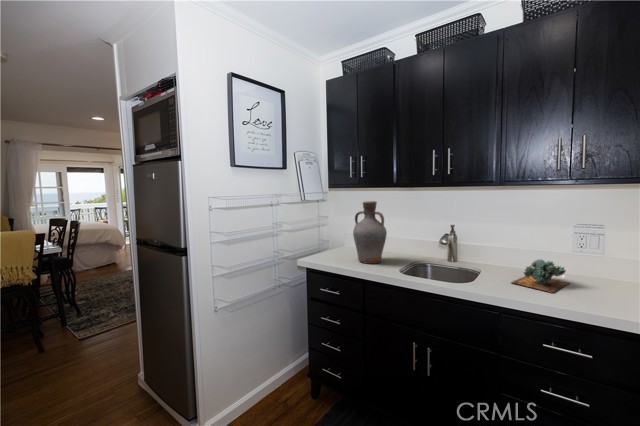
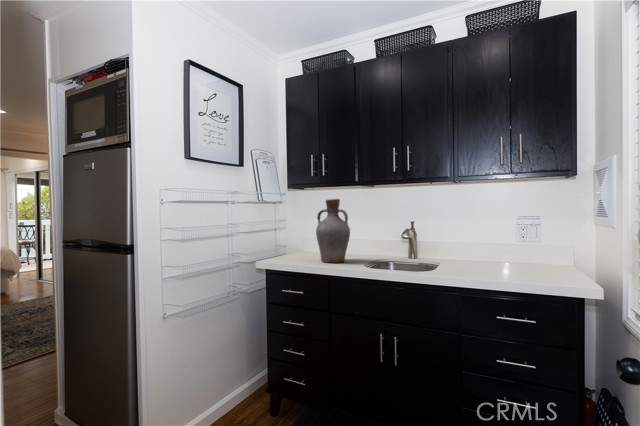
succulent plant: present [511,259,570,293] -> none [468,247,518,274]

